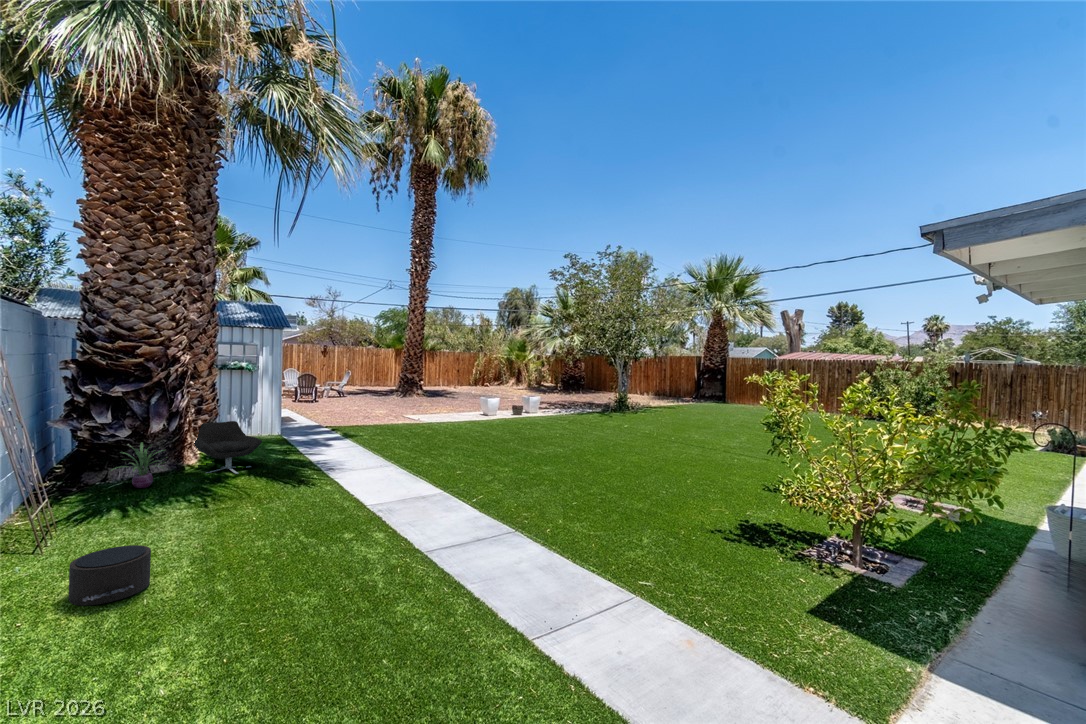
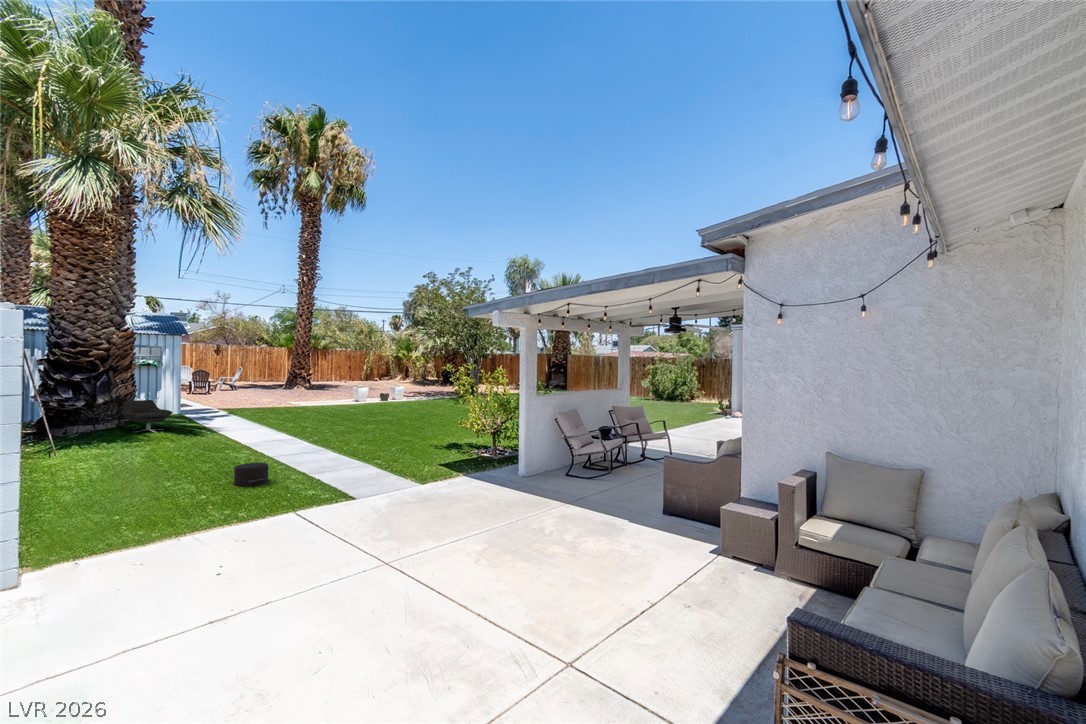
decorative plant: present [125,442,153,488] -> none [74,410,111,438]
pouf: present [68,545,151,606] -> present [230,463,268,486]

